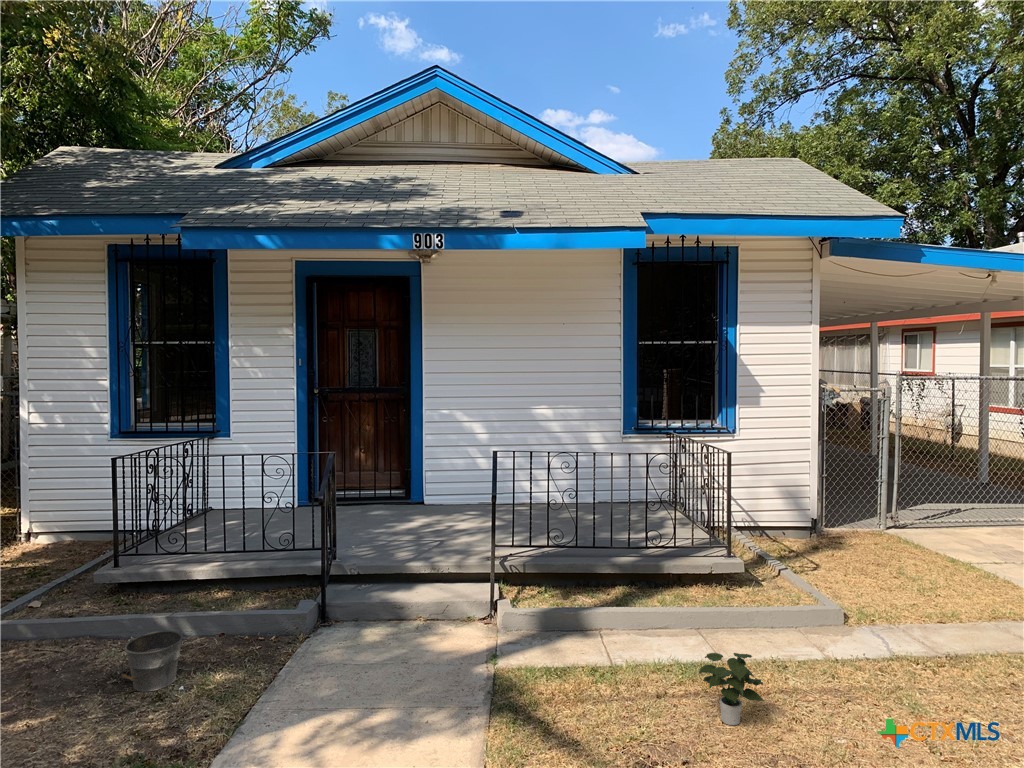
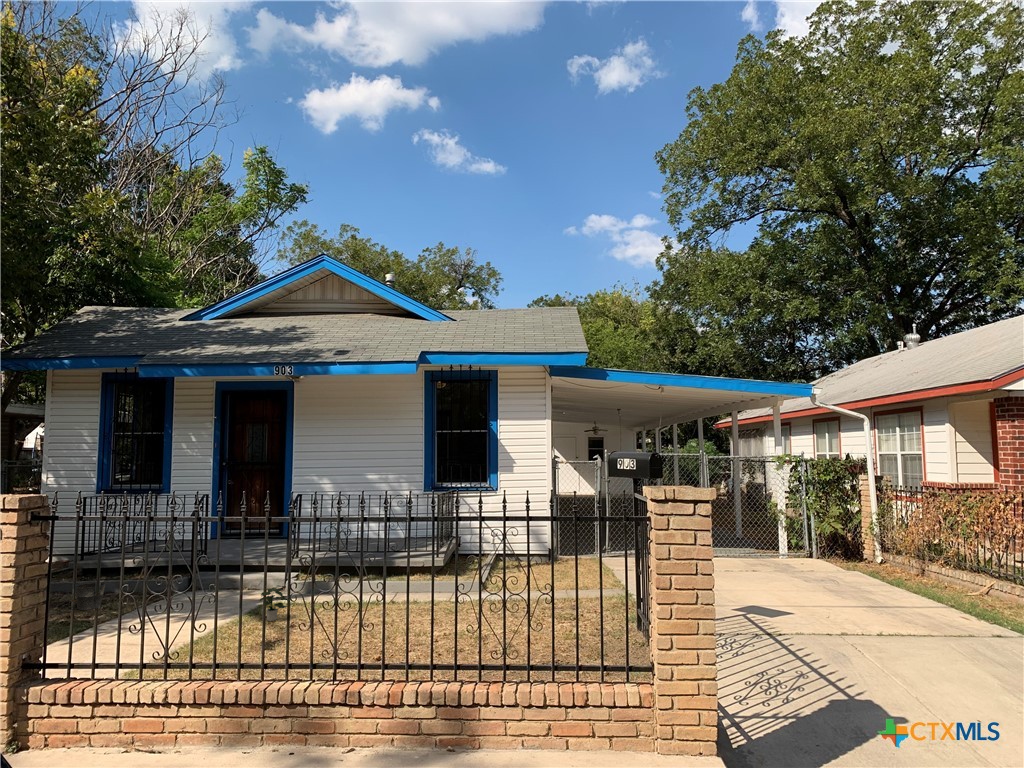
potted plant: present [699,653,764,725] -> present [260,585,290,621]

